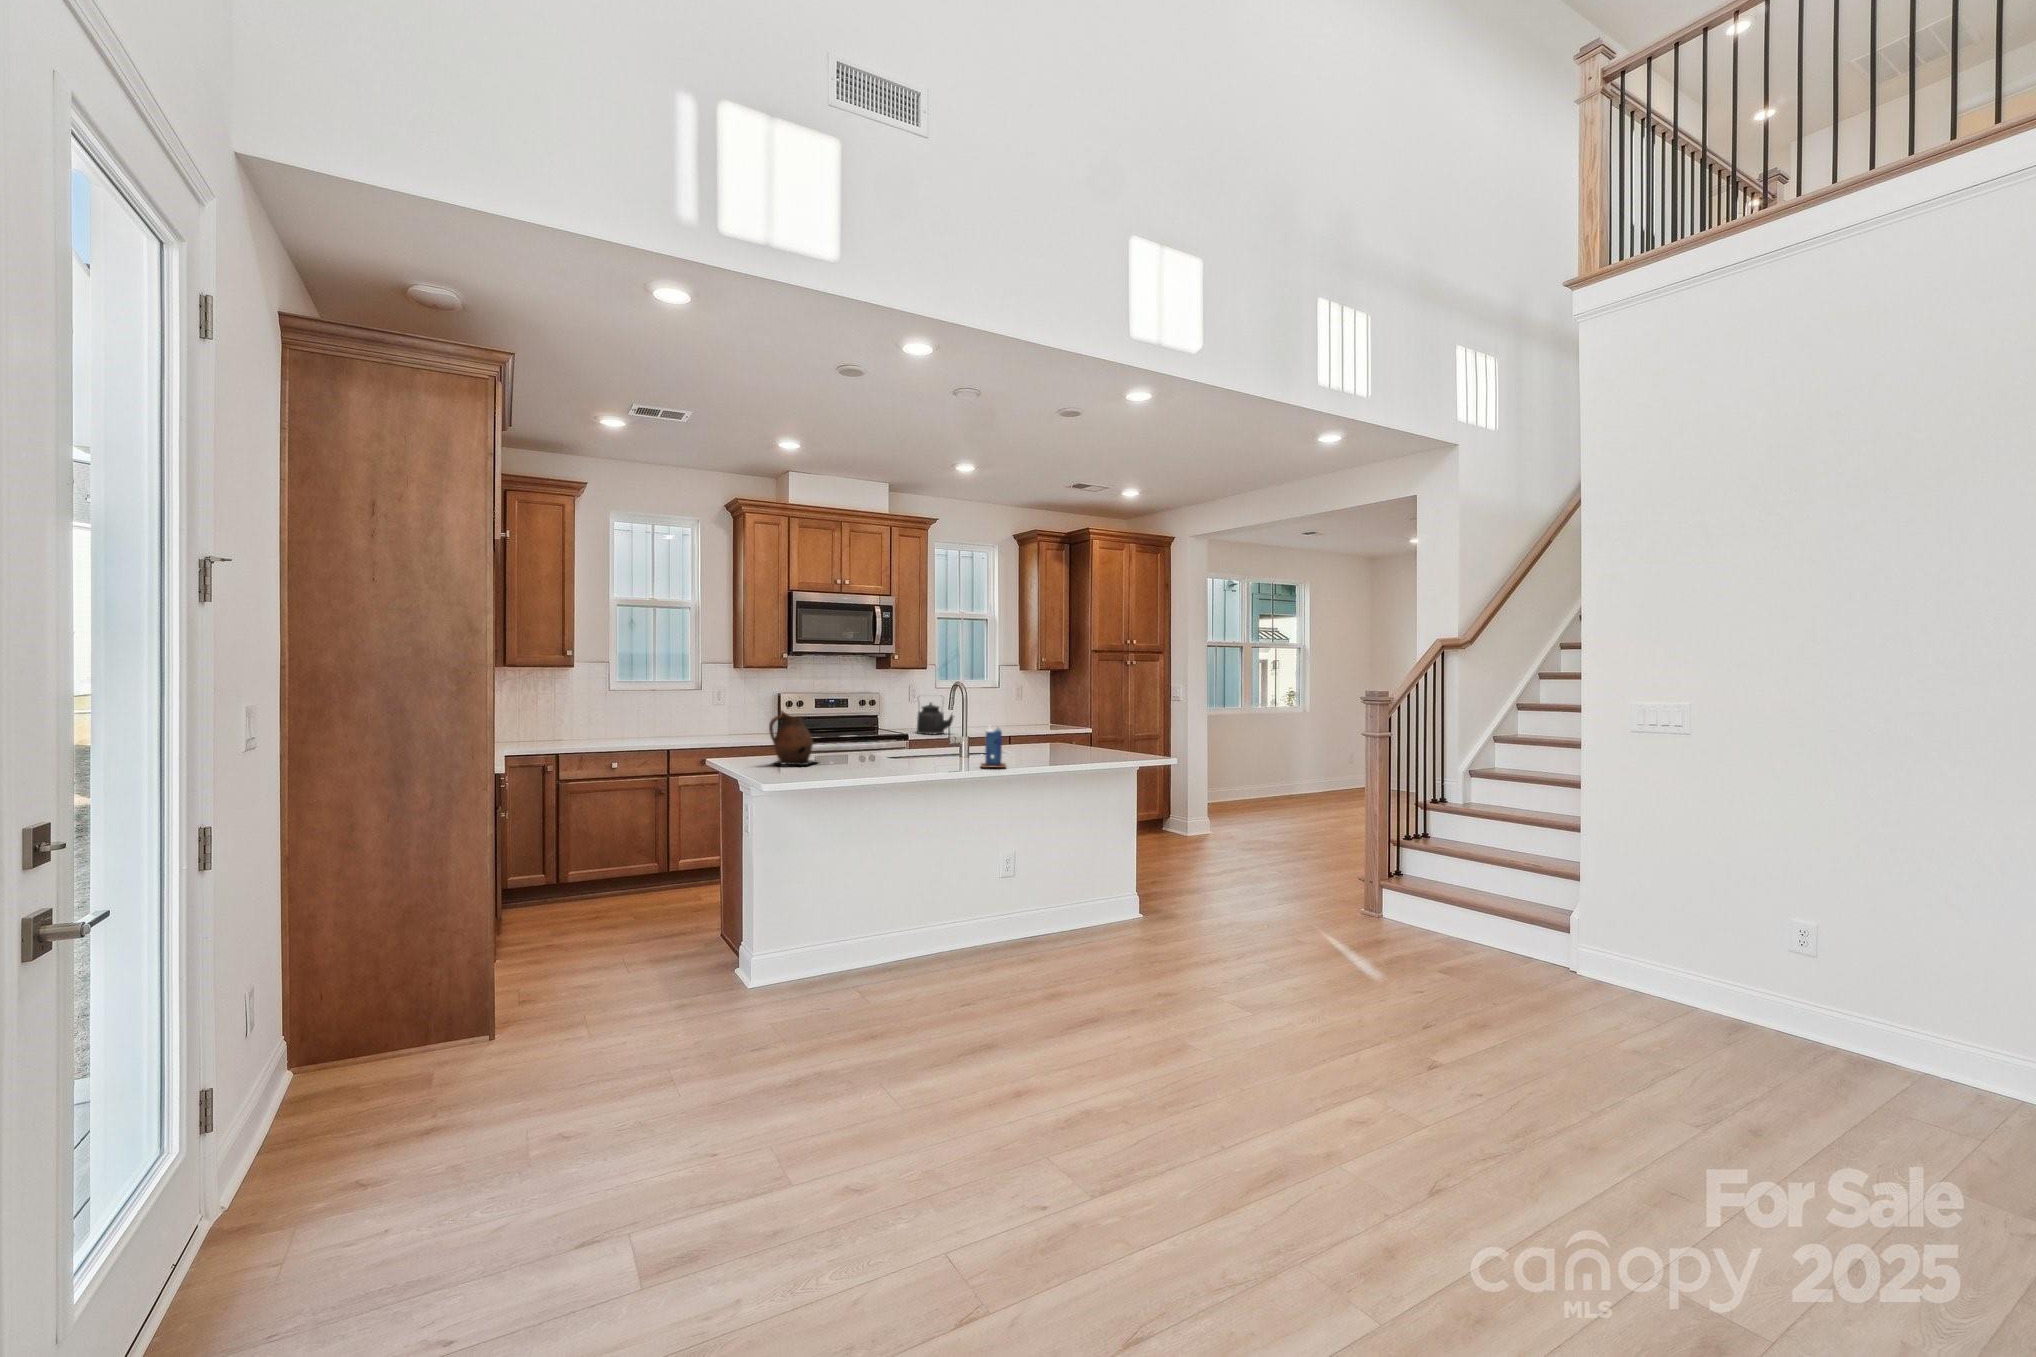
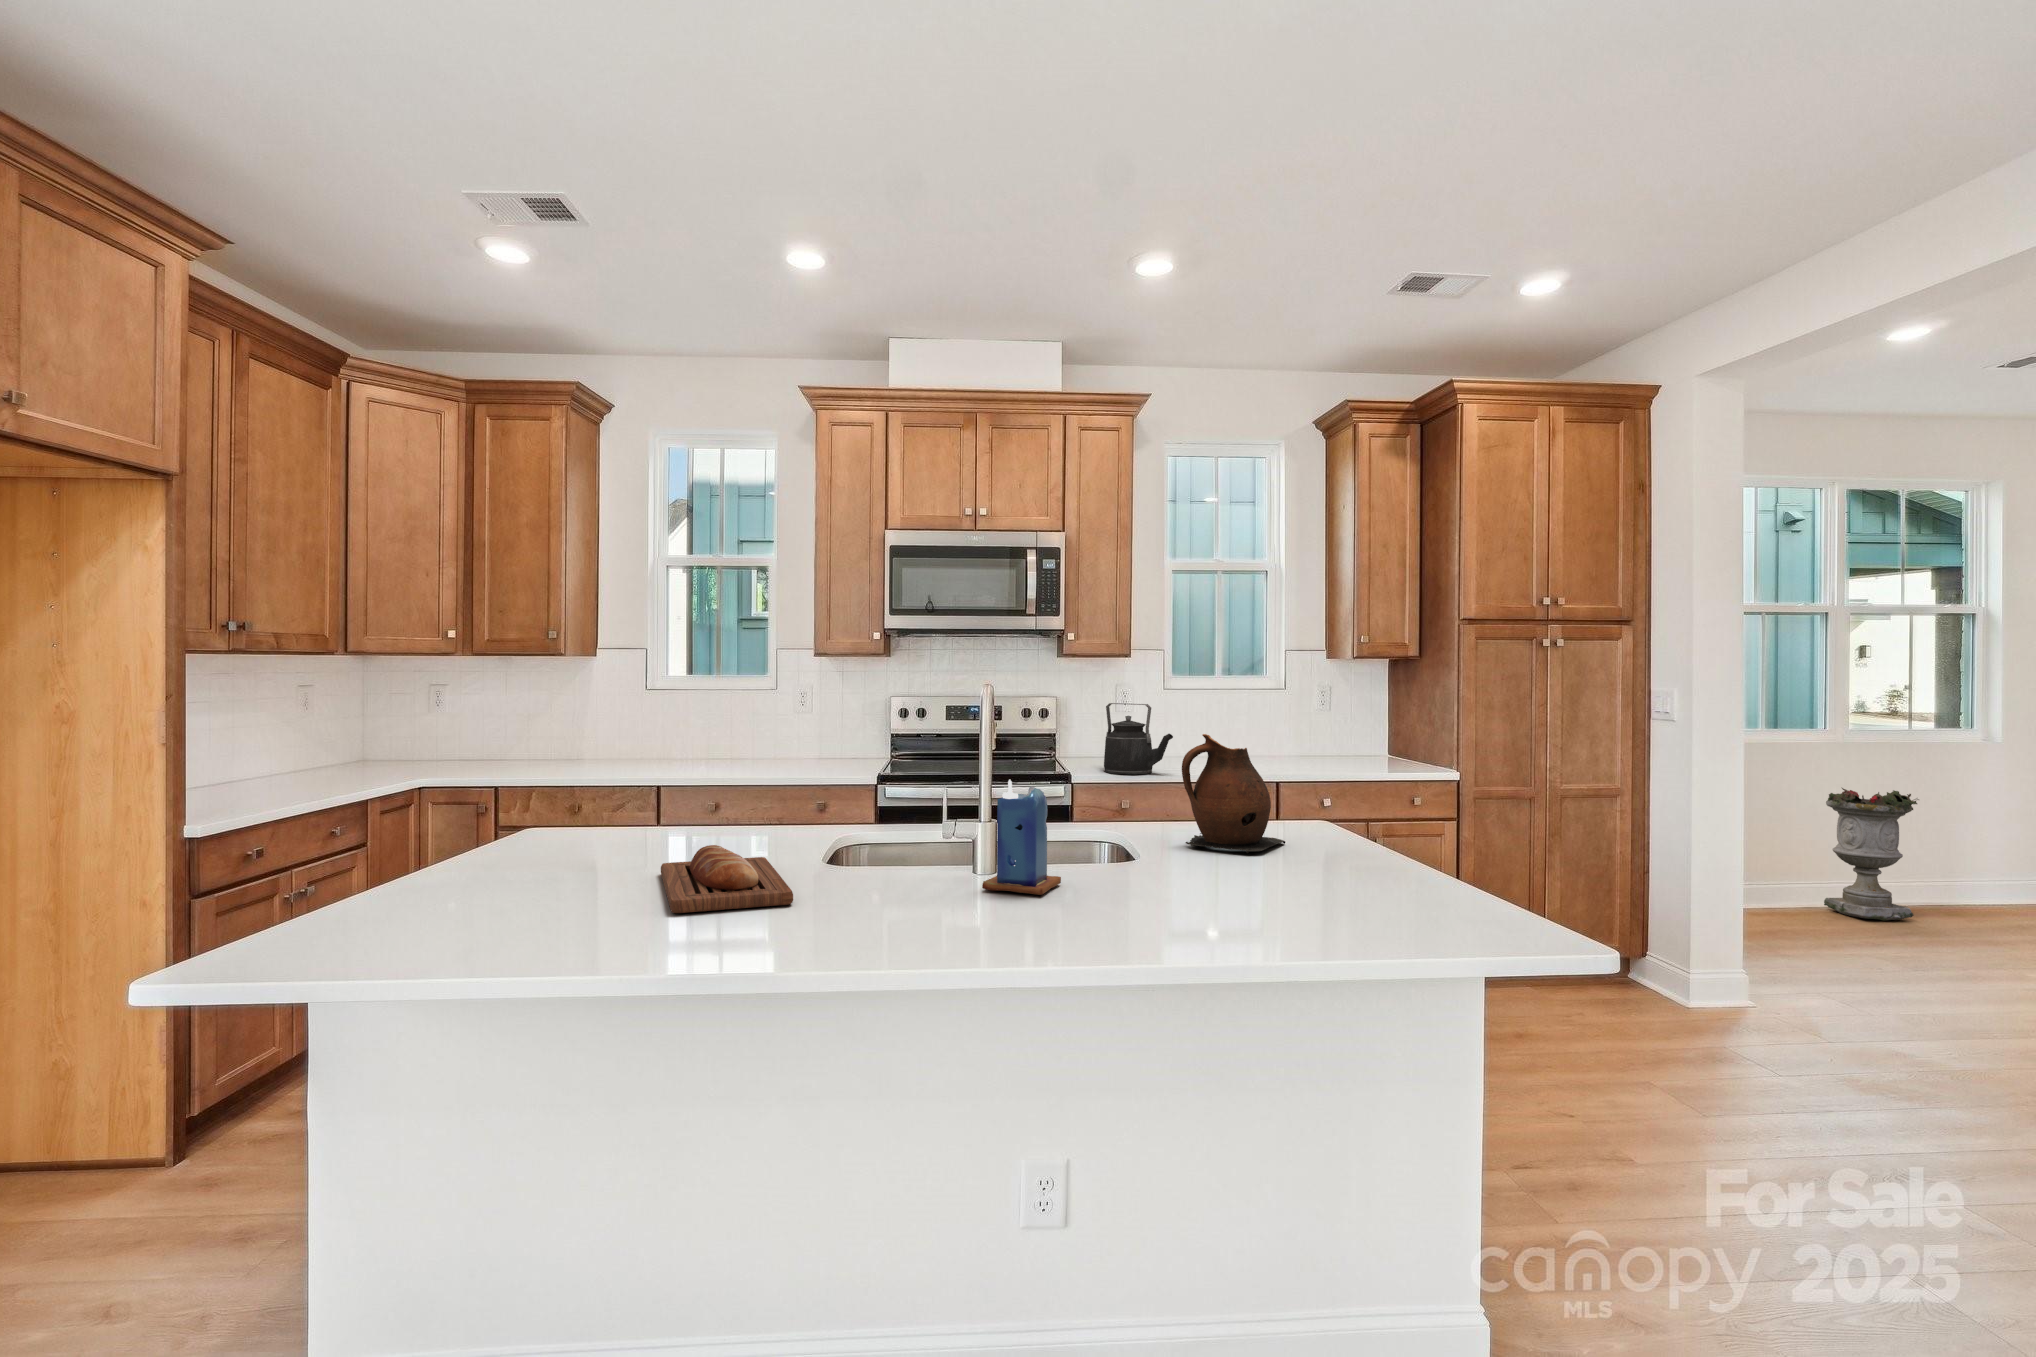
ceramic pitcher: present [769,711,815,765] -> present [1182,734,1285,853]
planter: none [1240,736,1279,802] -> present [1824,788,1919,920]
bread loaf: none [839,756,923,777] -> present [661,845,793,913]

